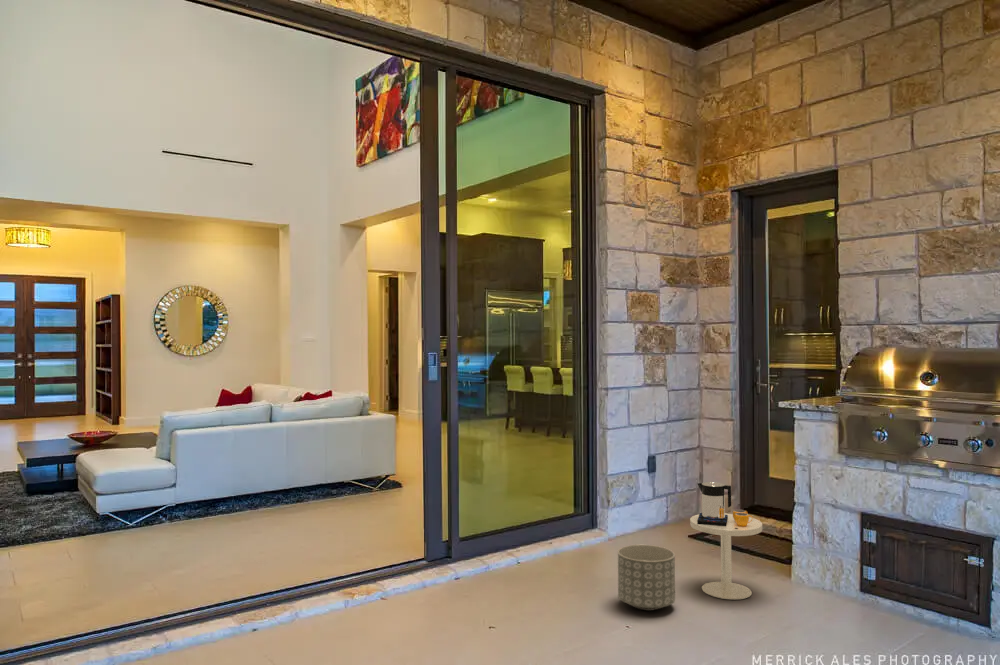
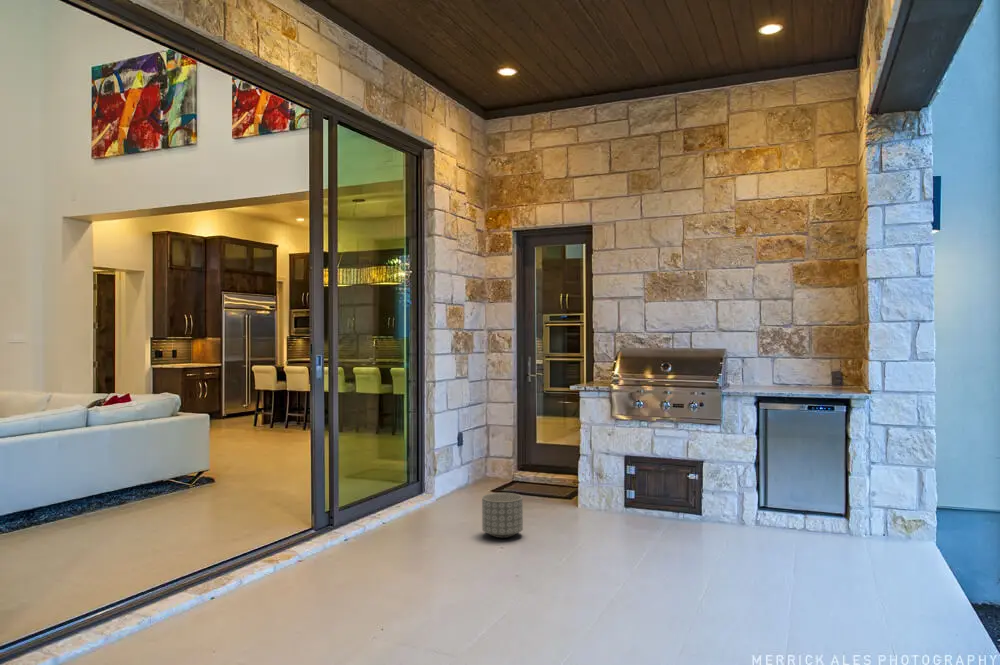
side table: present [690,482,762,600] -> none [520,445,569,525]

